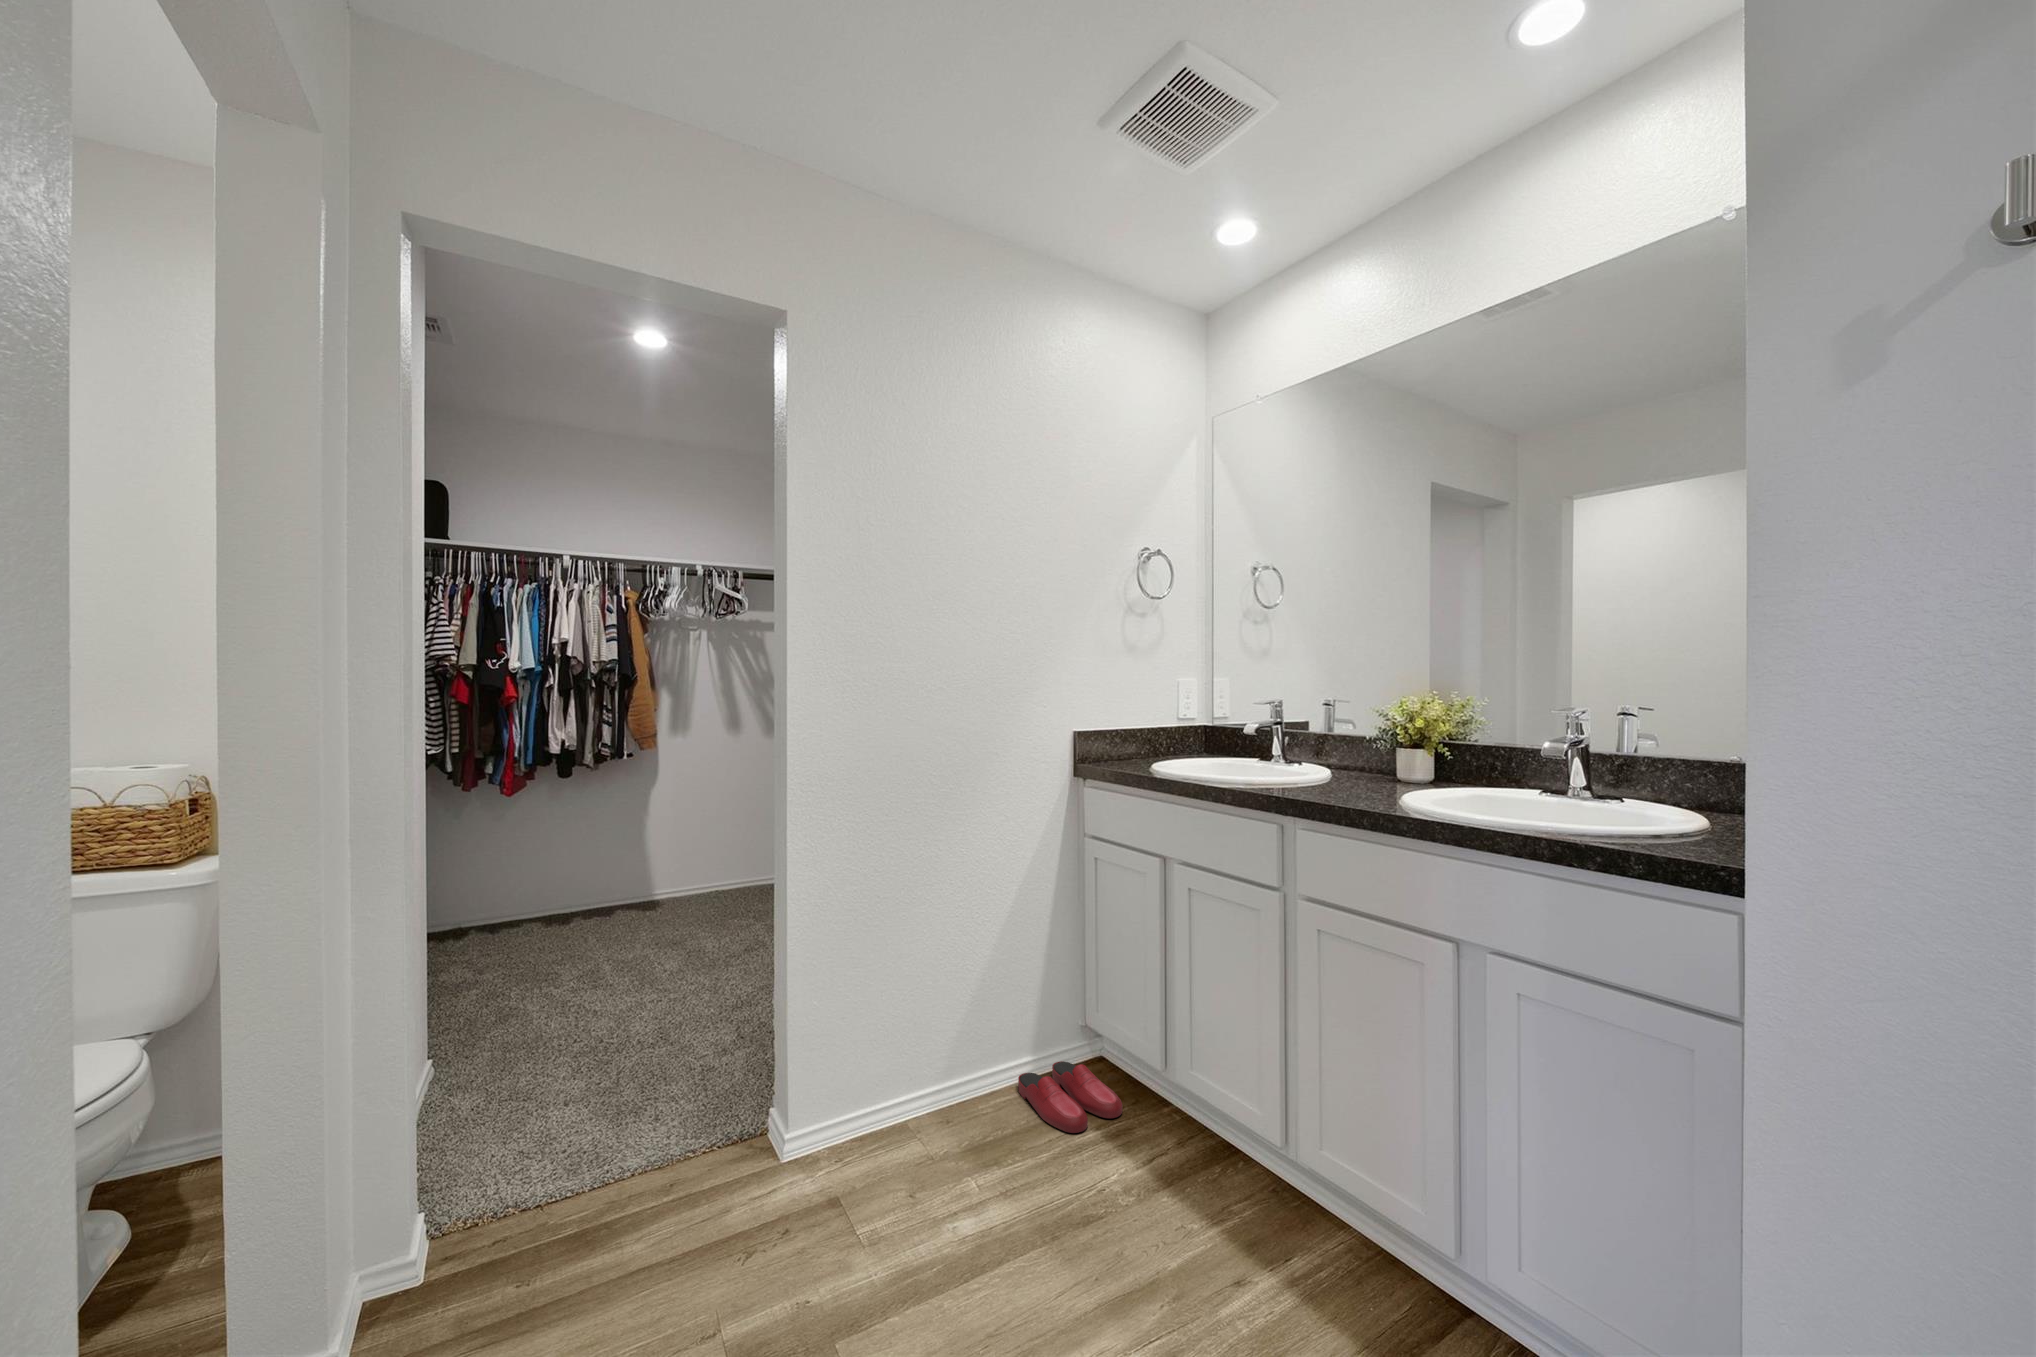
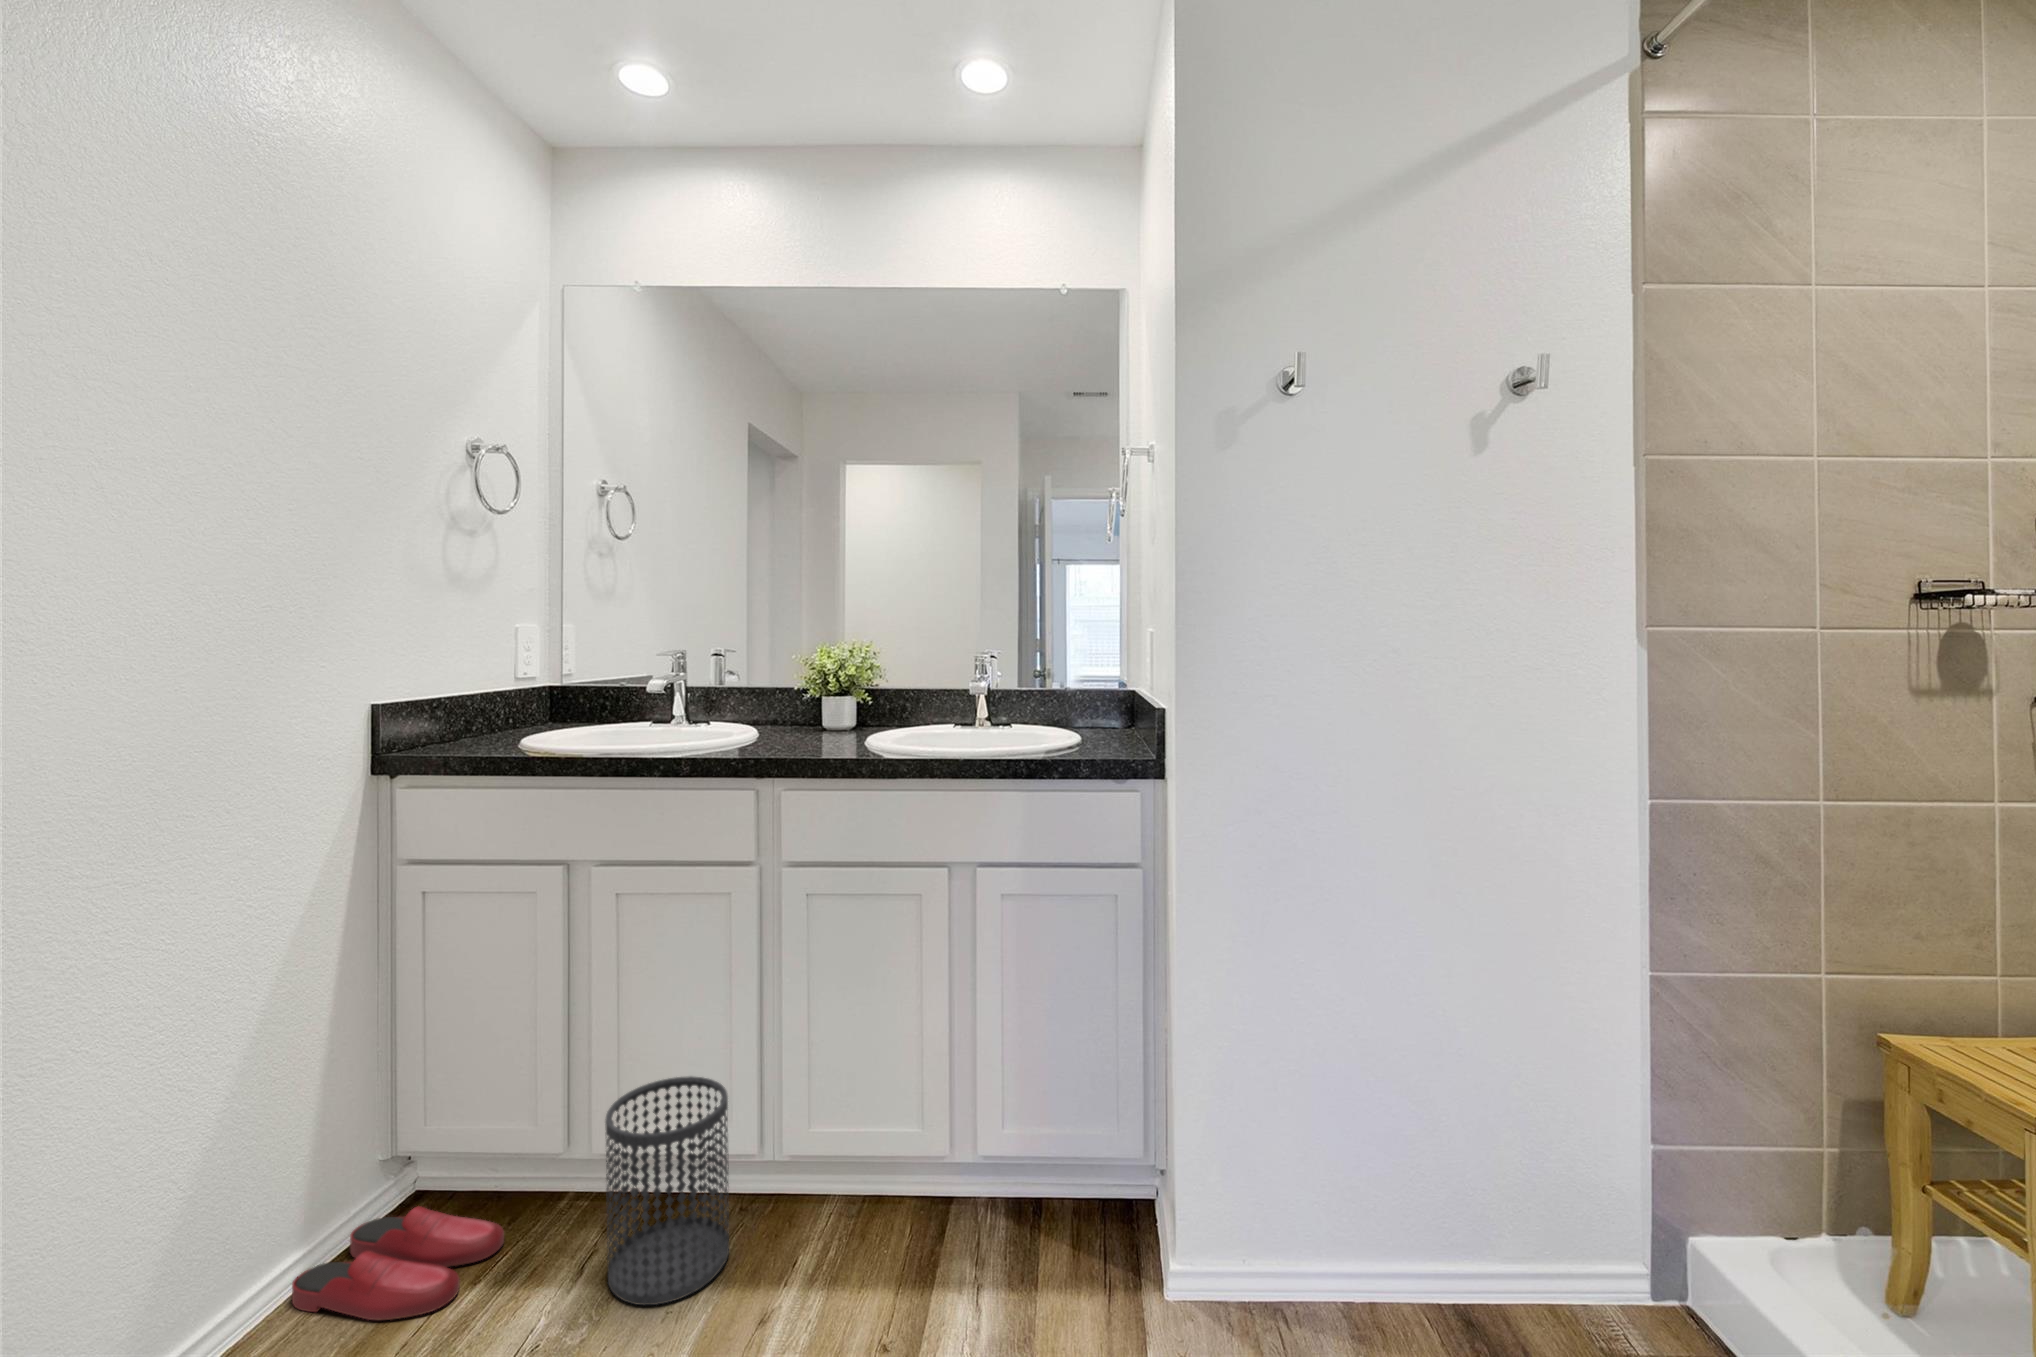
wastebasket: none [1159,1042,1251,1222] -> present [605,1076,729,1305]

